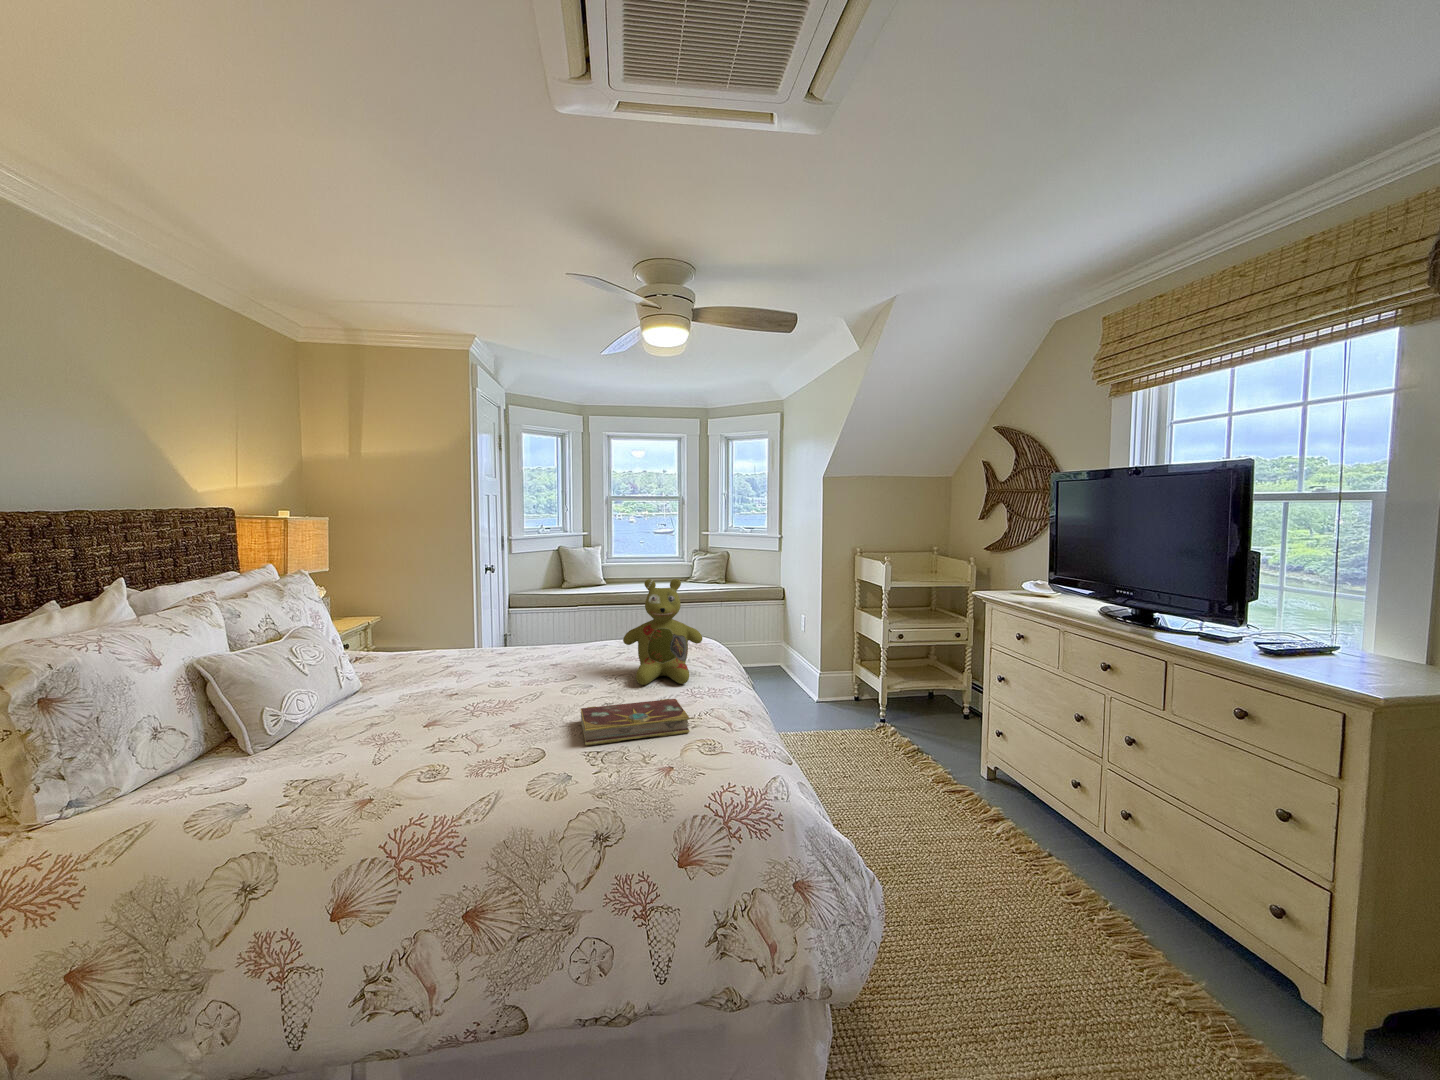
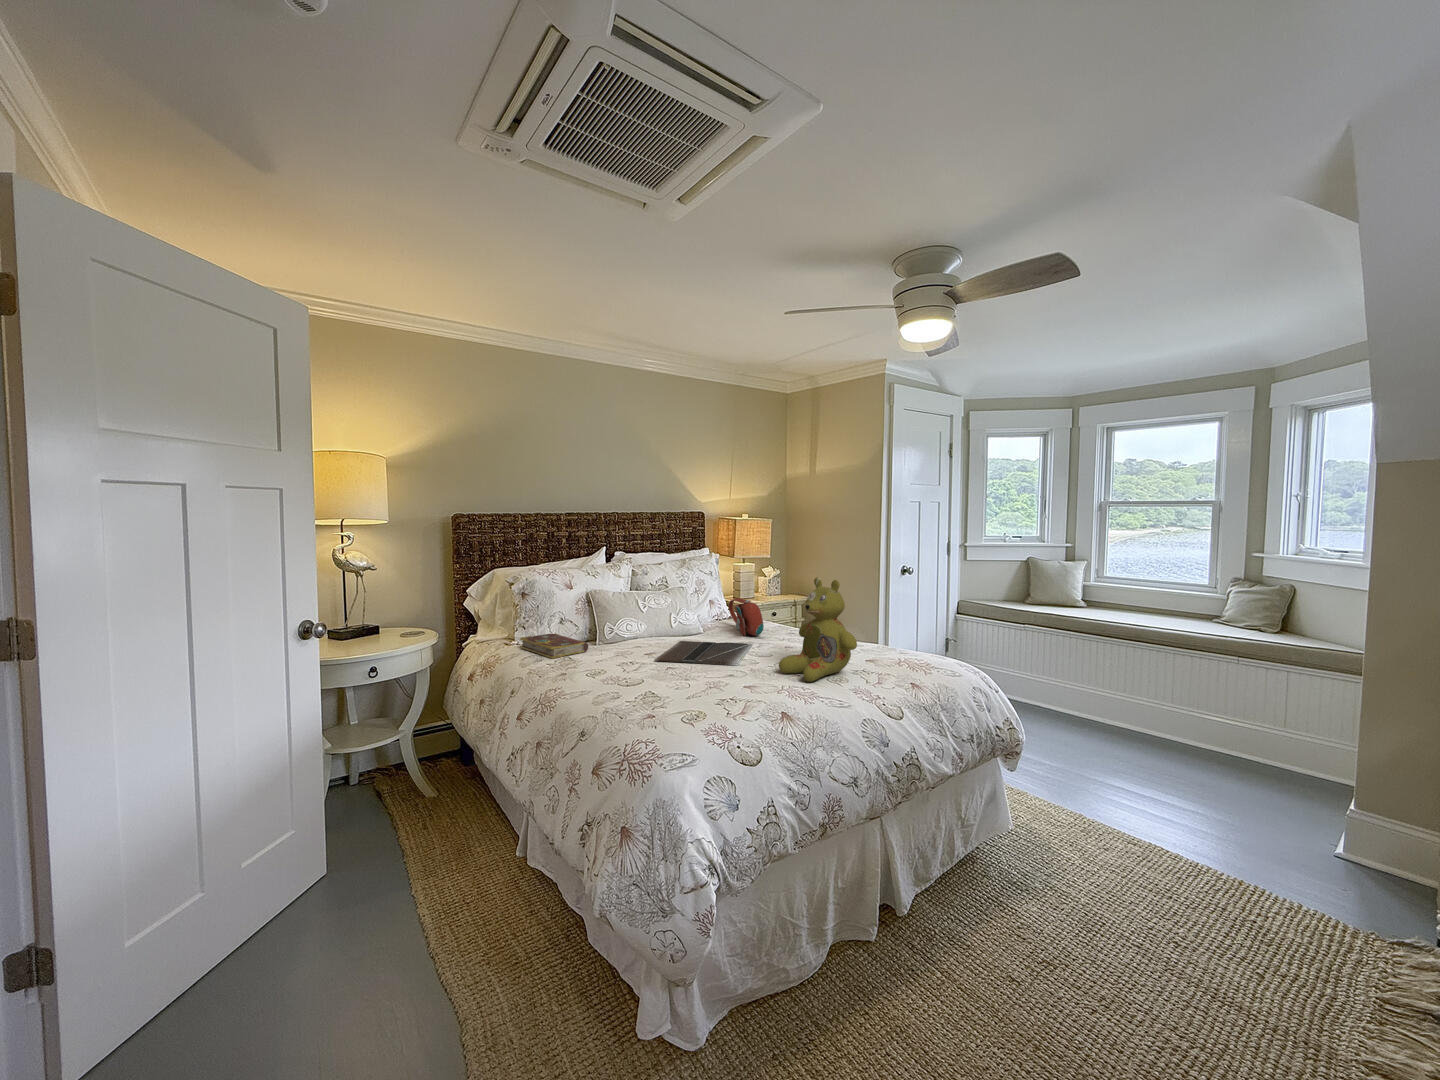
handbag: none [417,622,504,669] -> present [729,598,764,636]
laptop: none [428,672,582,726] -> present [654,641,753,666]
book: present [581,699,689,746] -> present [520,633,588,659]

